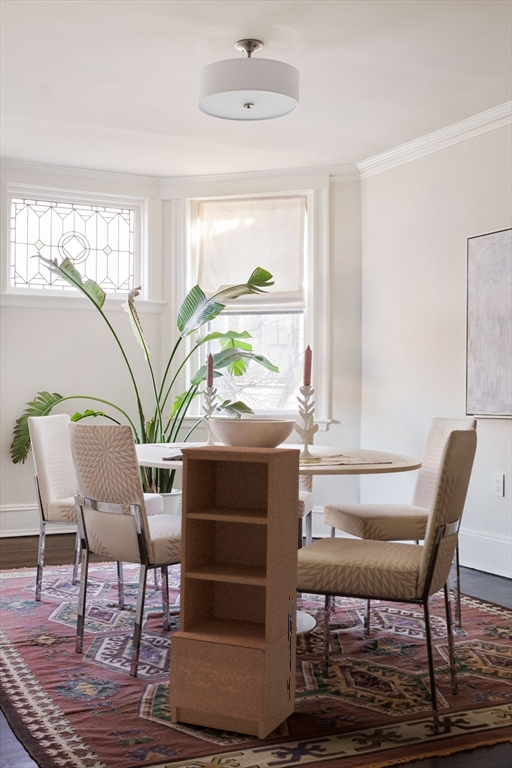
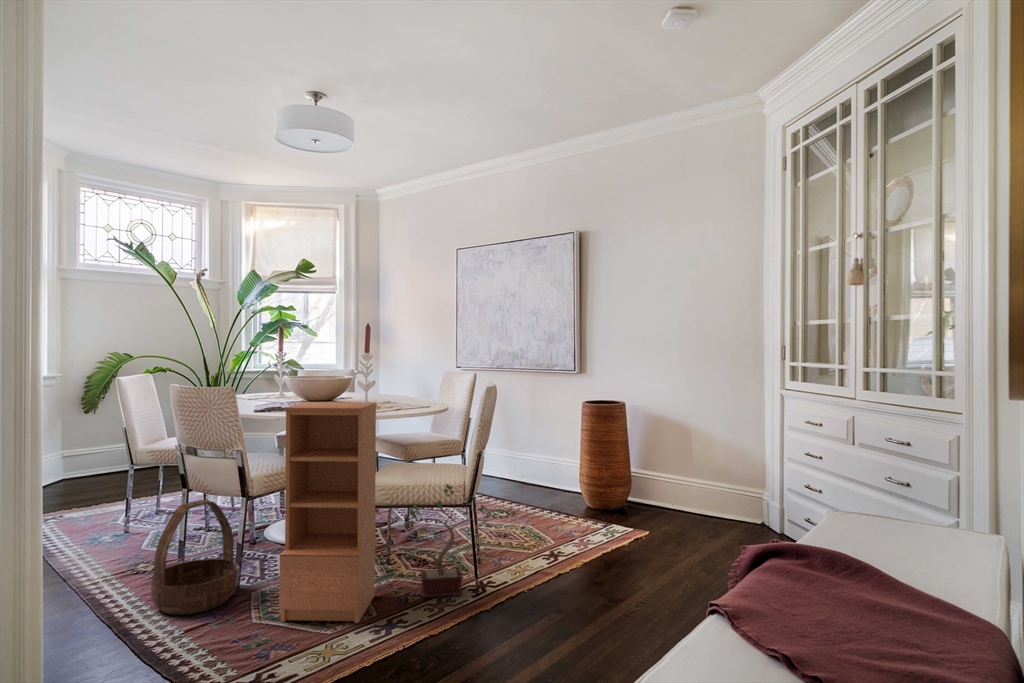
basket: none [38,561,133,697] -> present [151,500,237,615]
potted plant: none [332,568,477,729] -> present [405,484,503,598]

